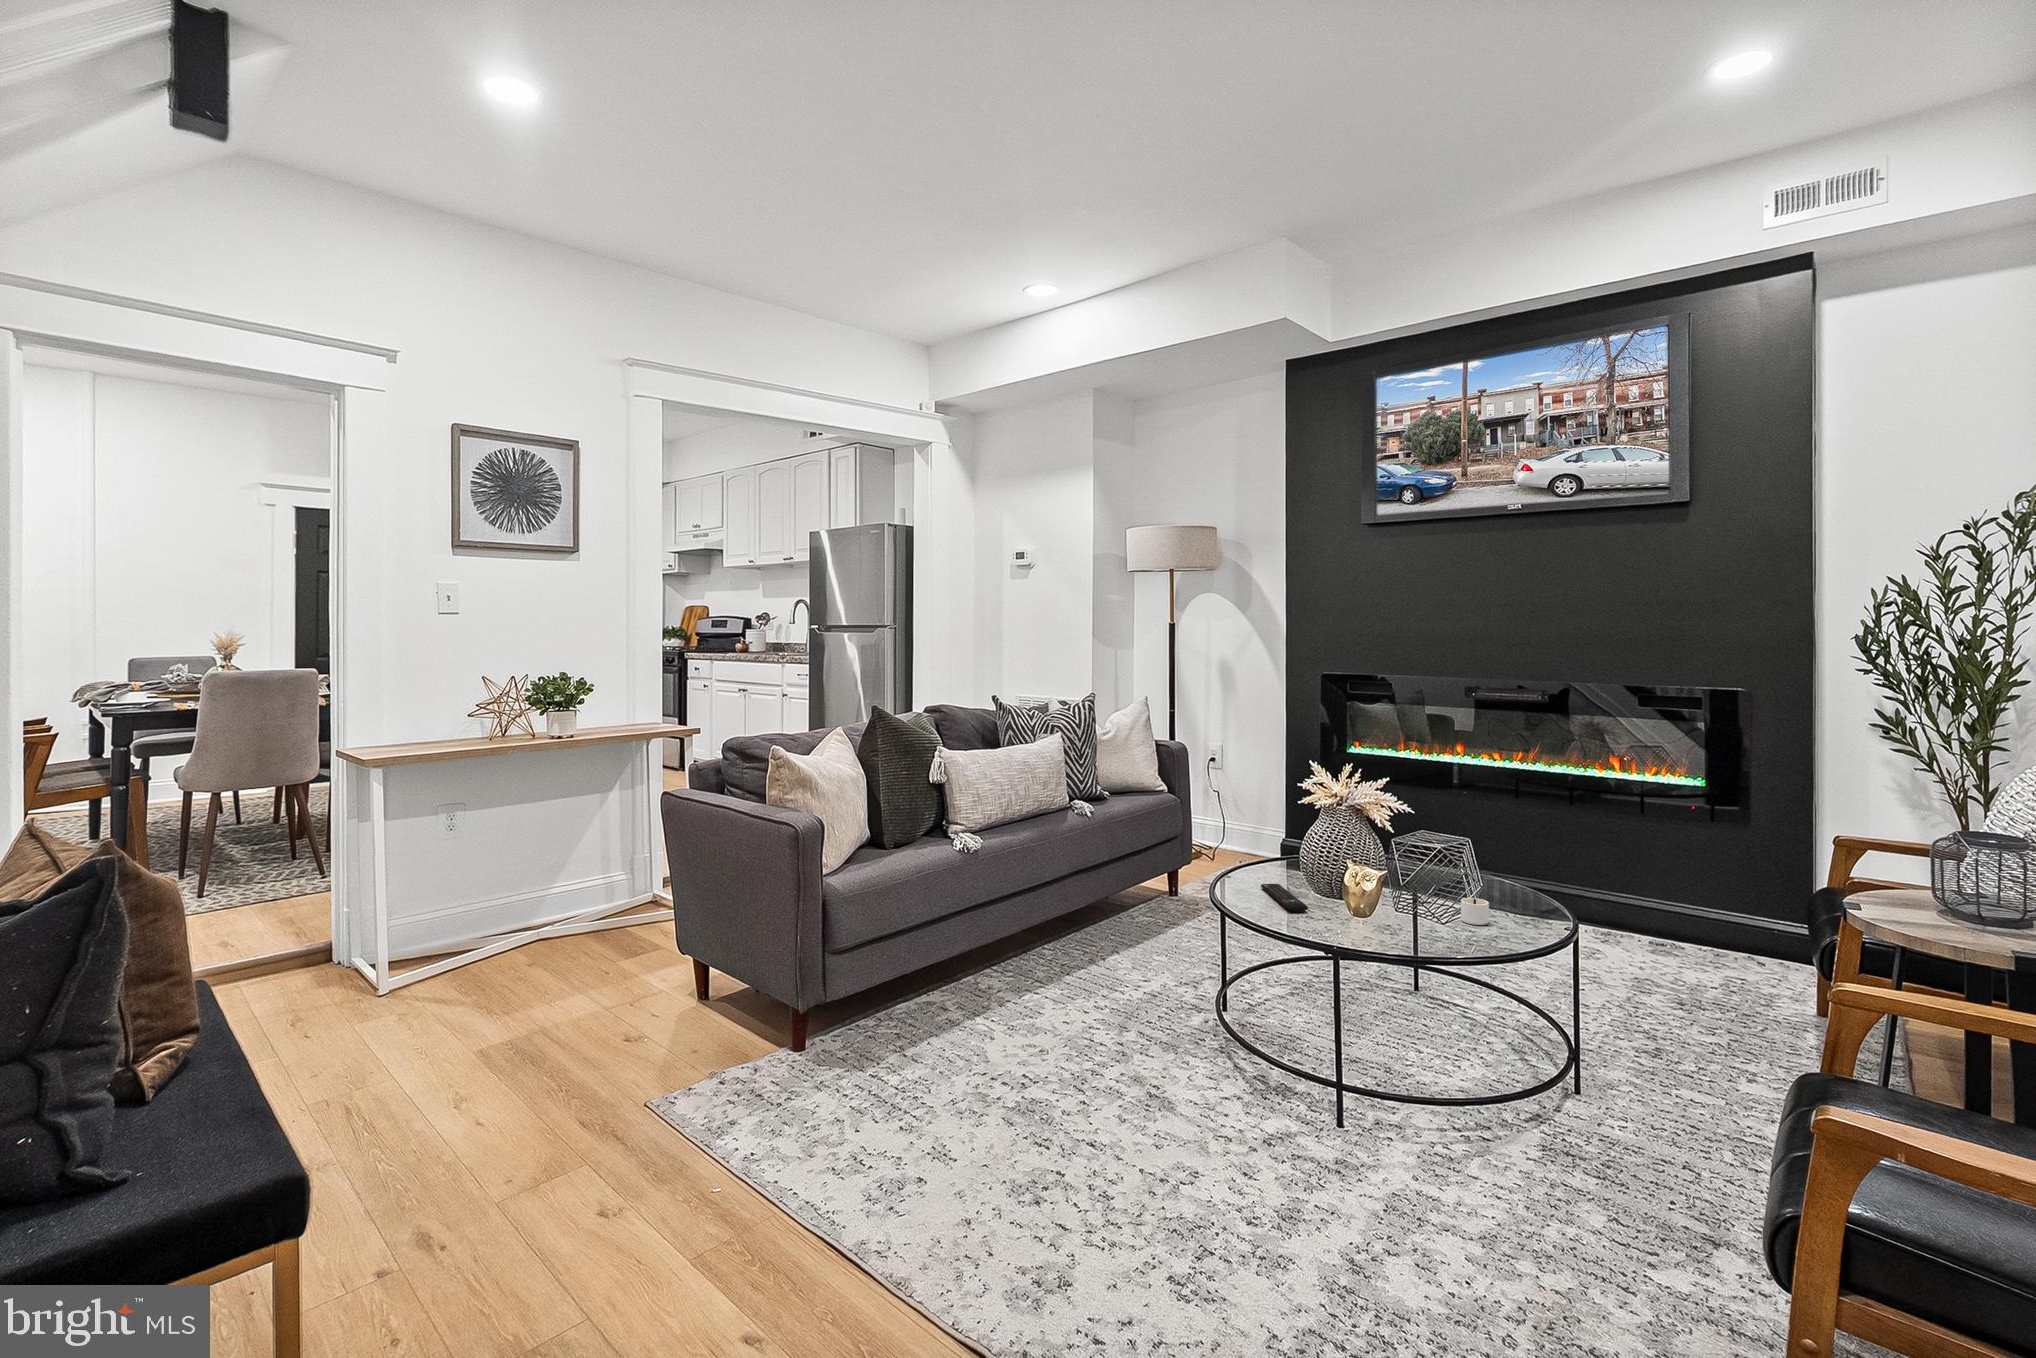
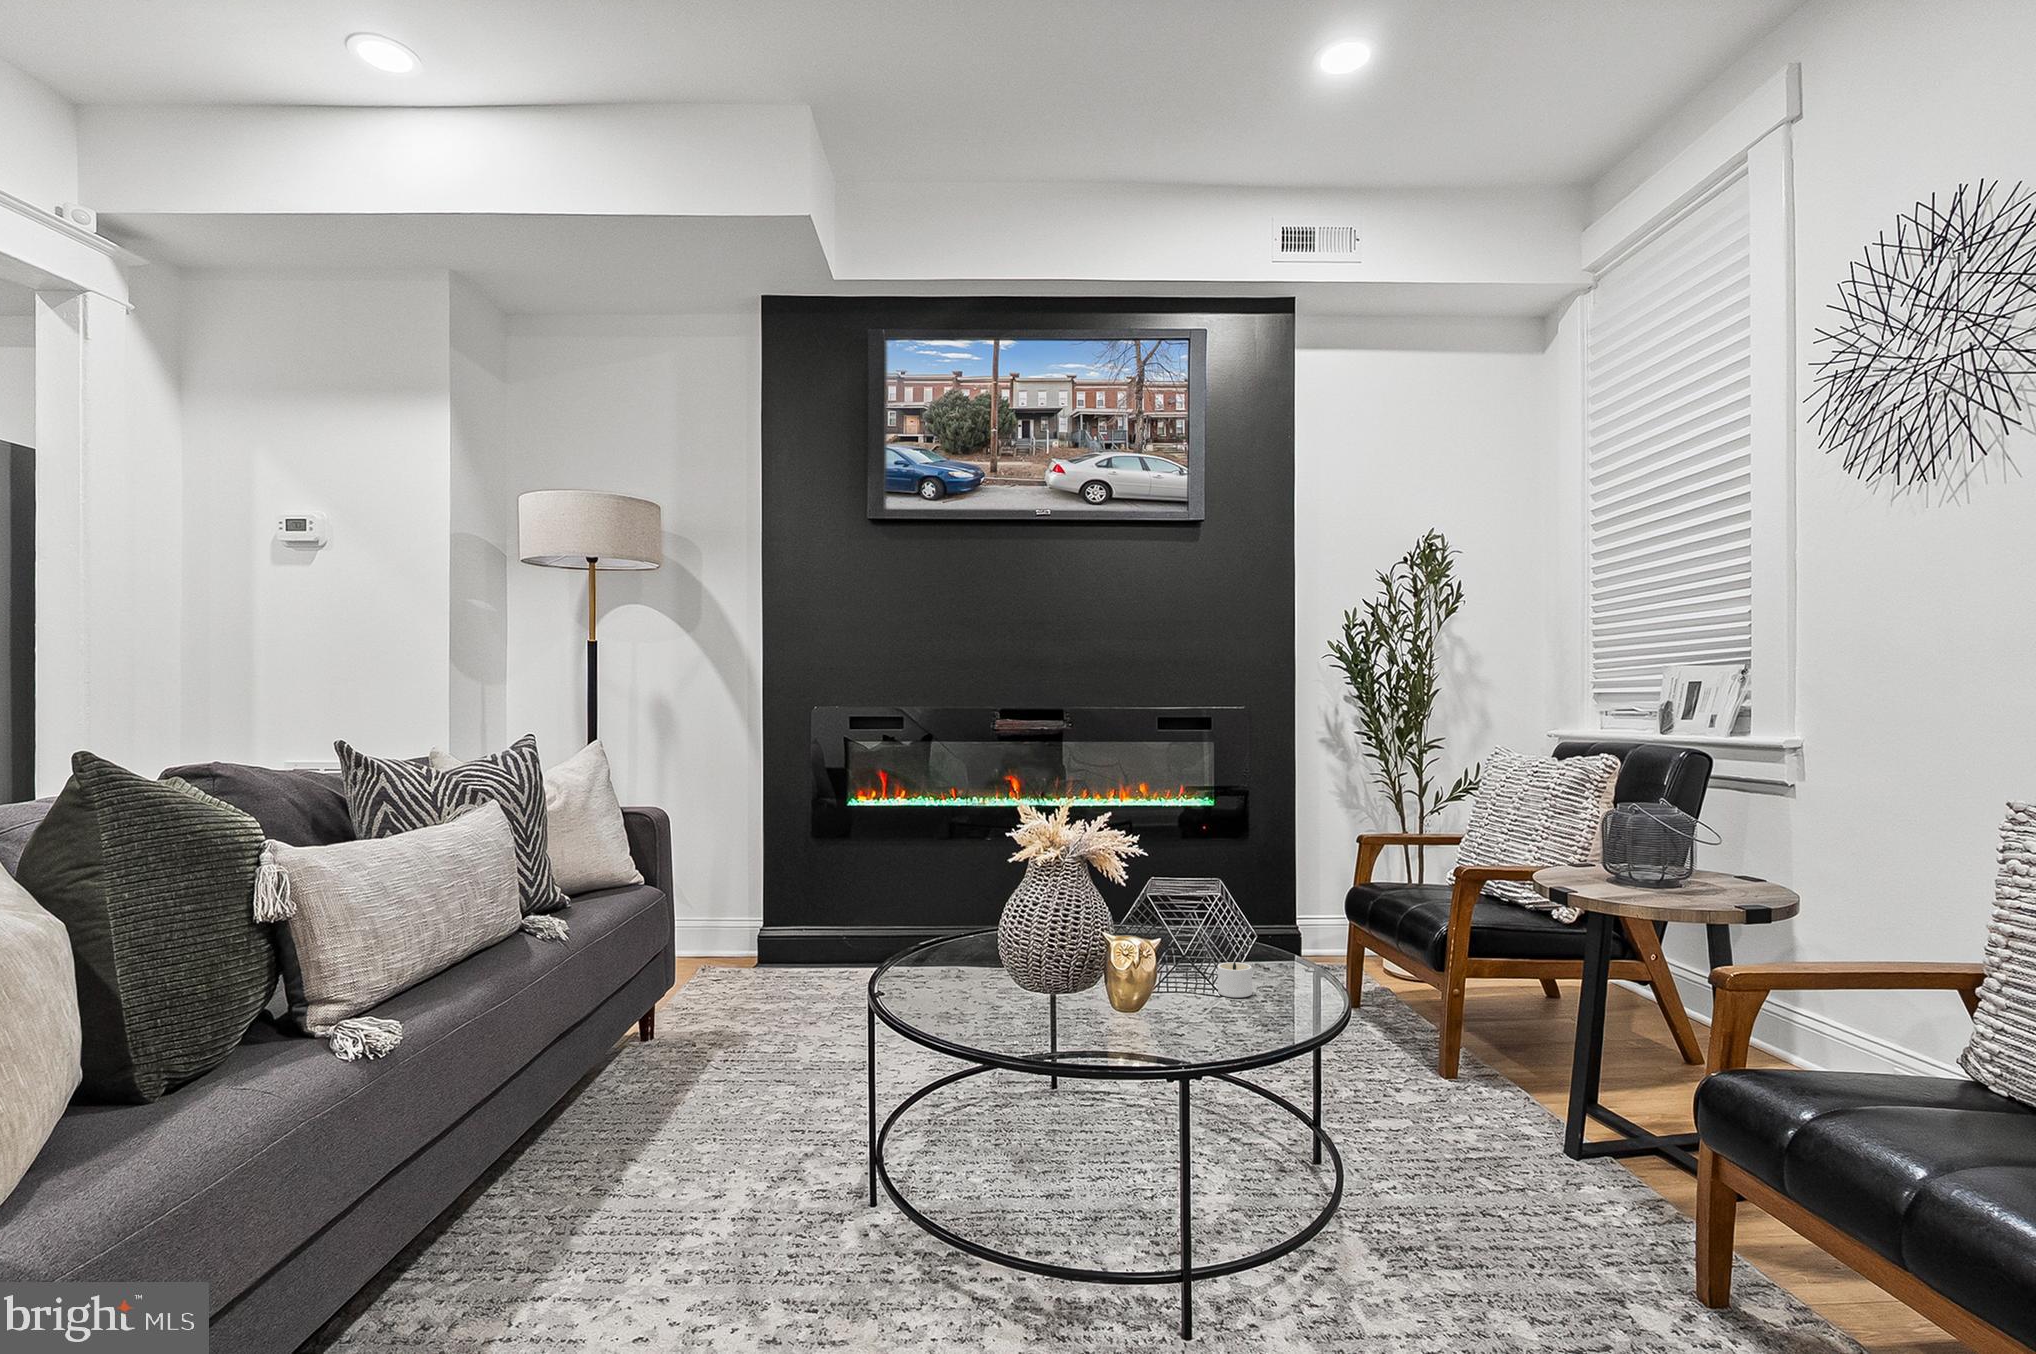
remote control: present [1261,884,1308,912] -> none [948,992,1056,1028]

